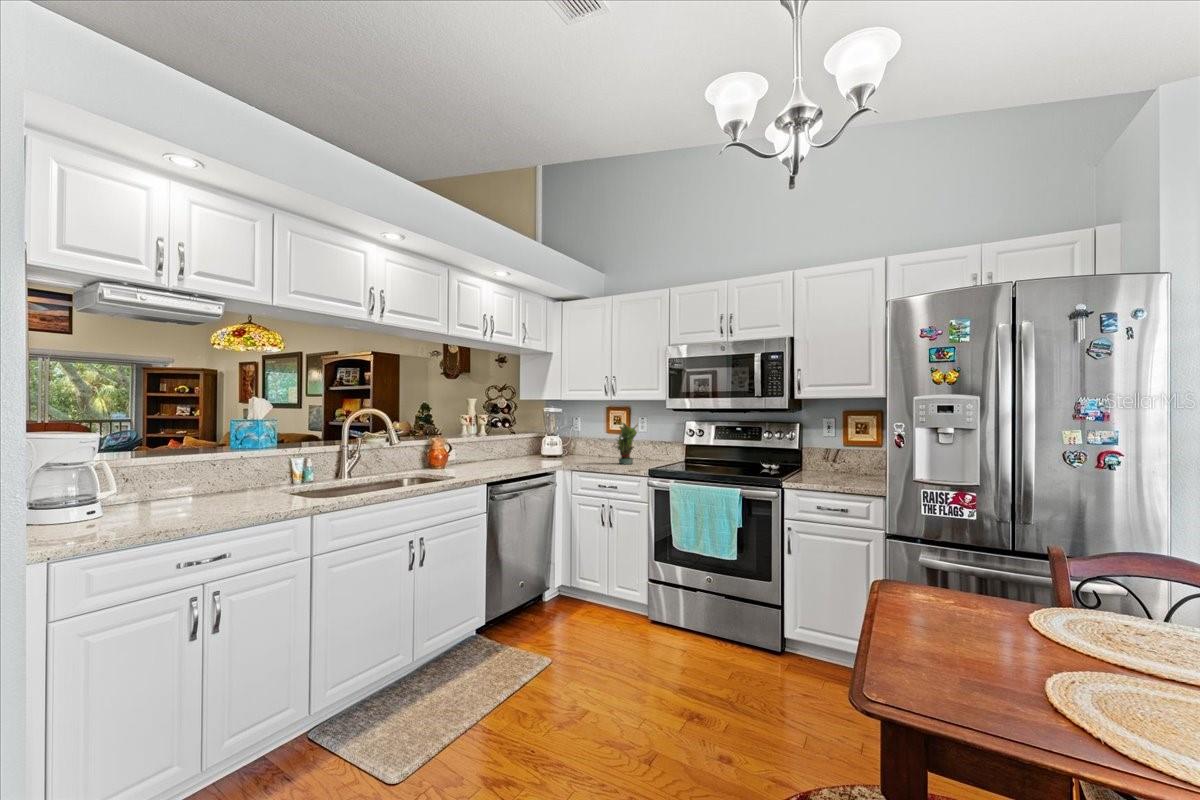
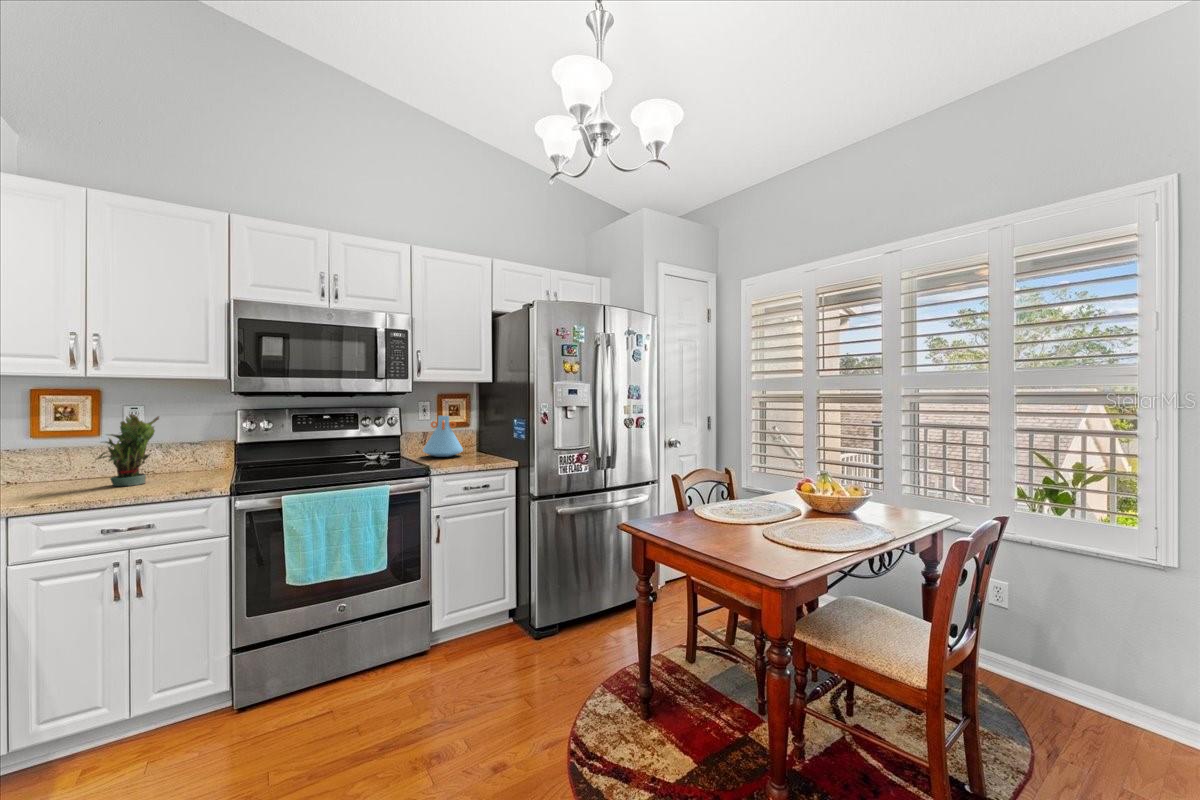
vase: none [816,433,860,476] -> present [423,416,463,457]

